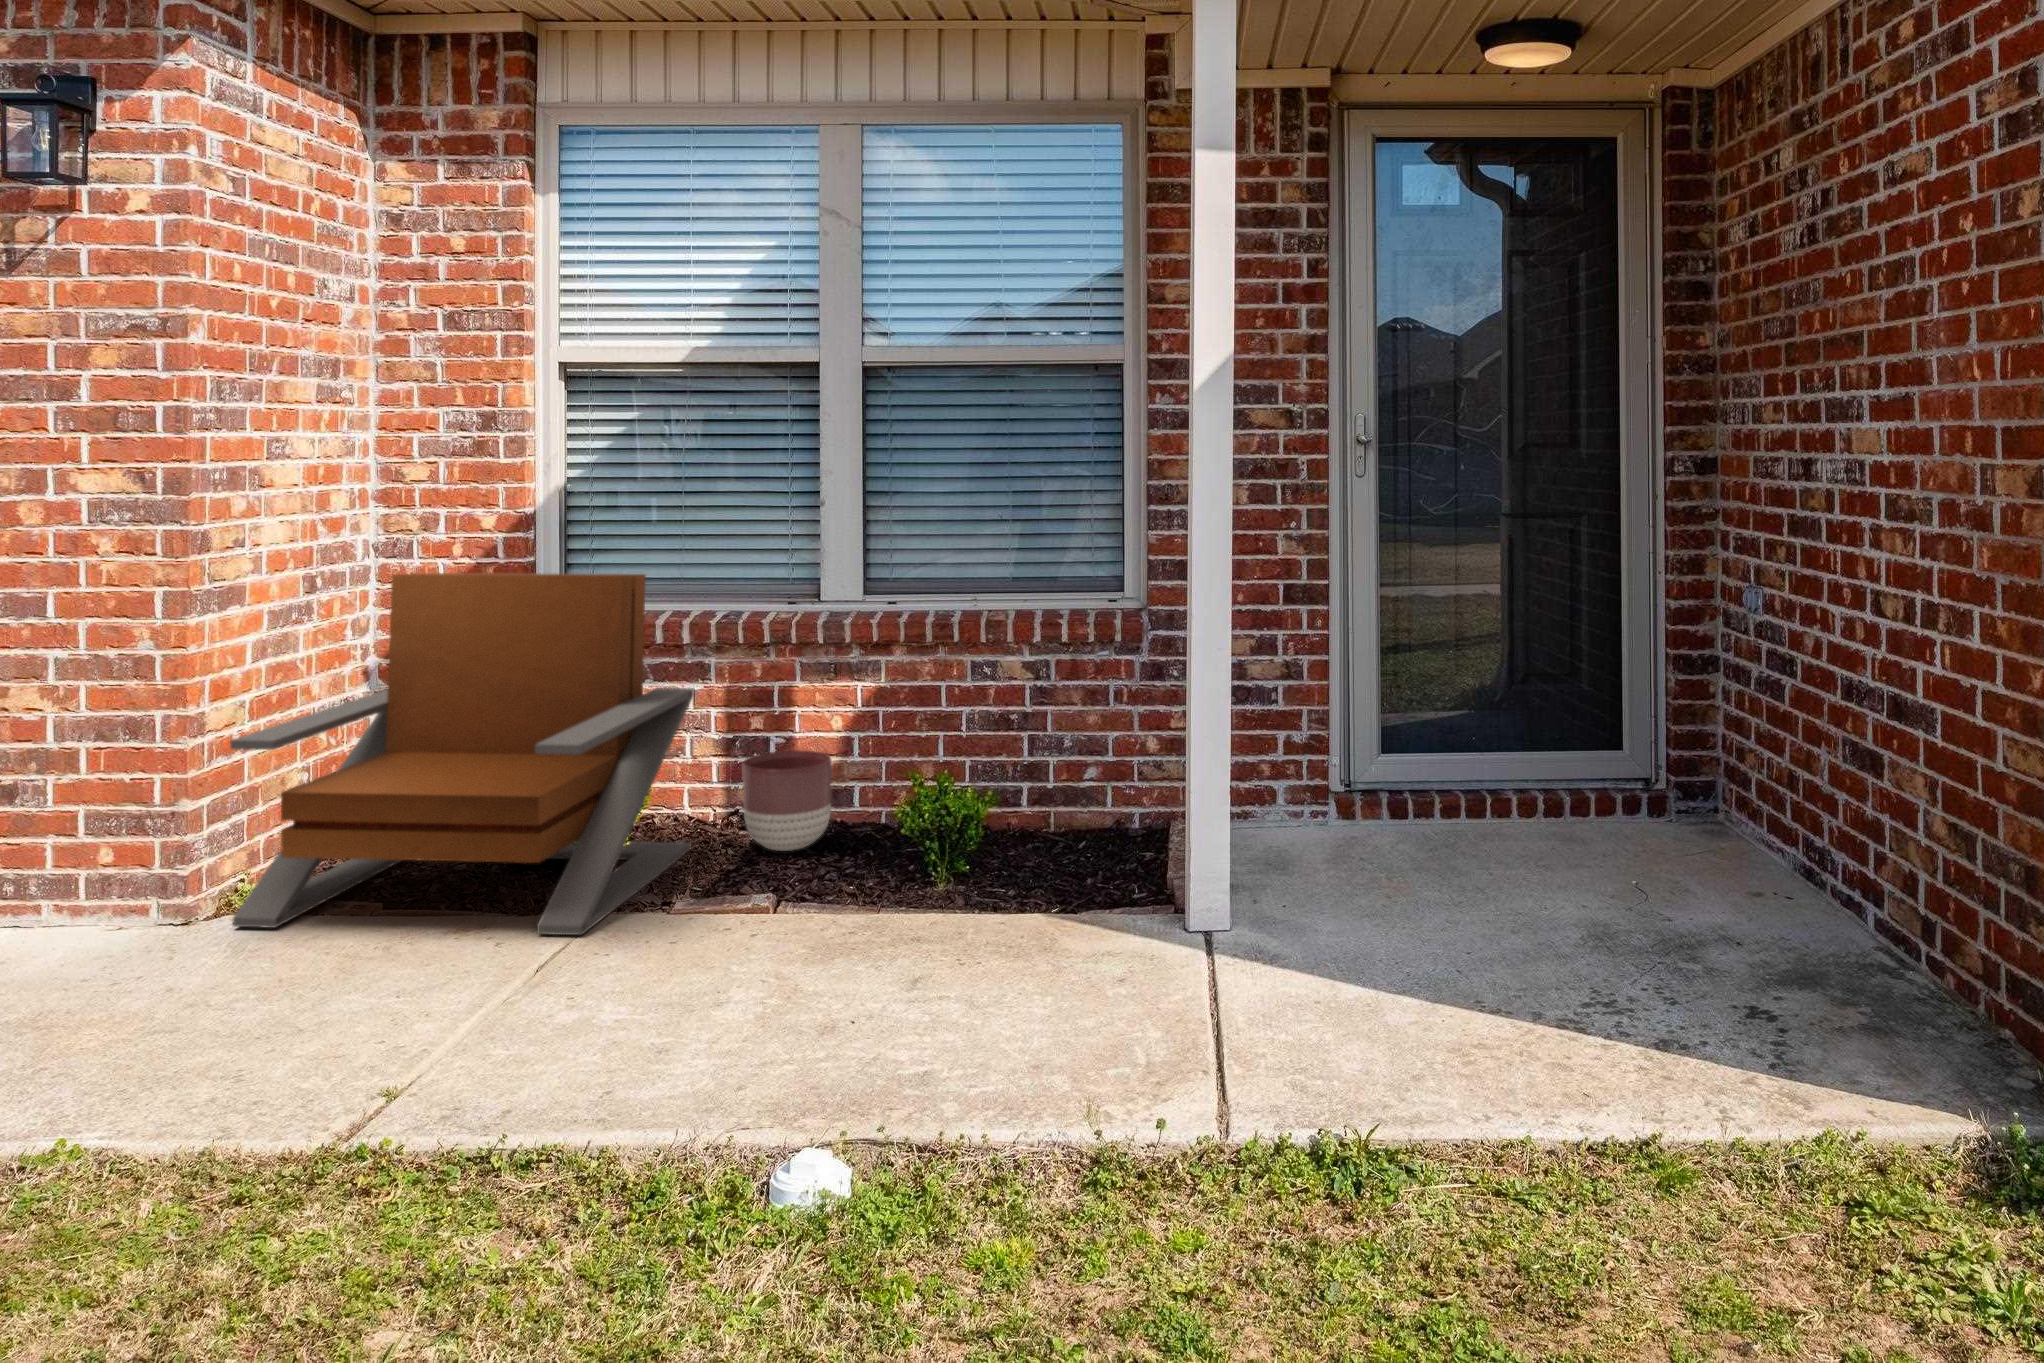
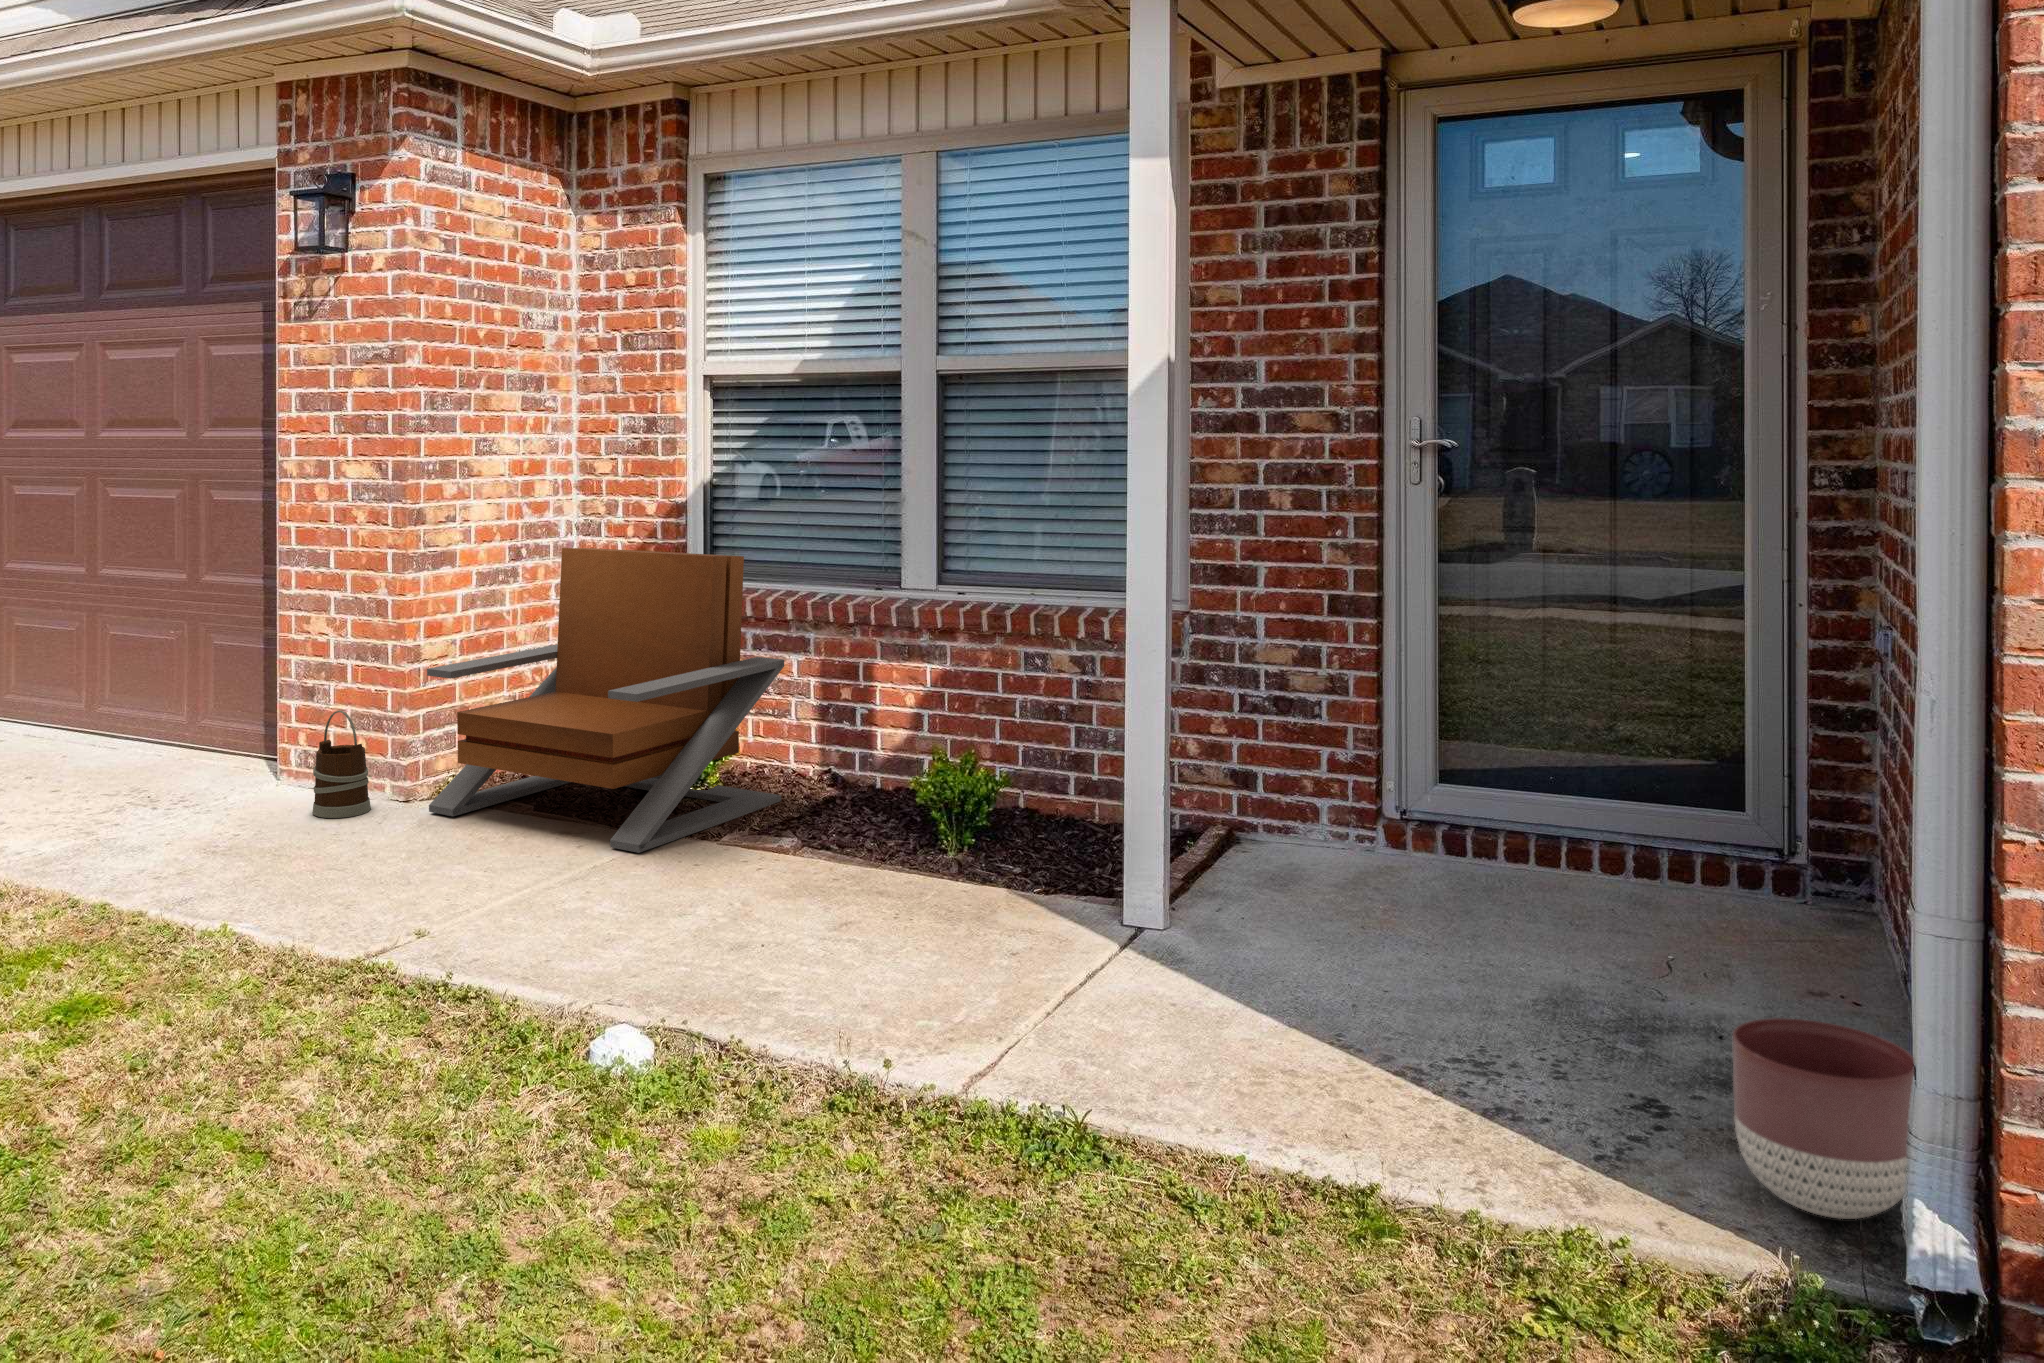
planter: present [742,750,832,851] -> present [1732,1018,1914,1219]
wooden bucket: none [41,809,134,958] -> present [313,711,371,818]

